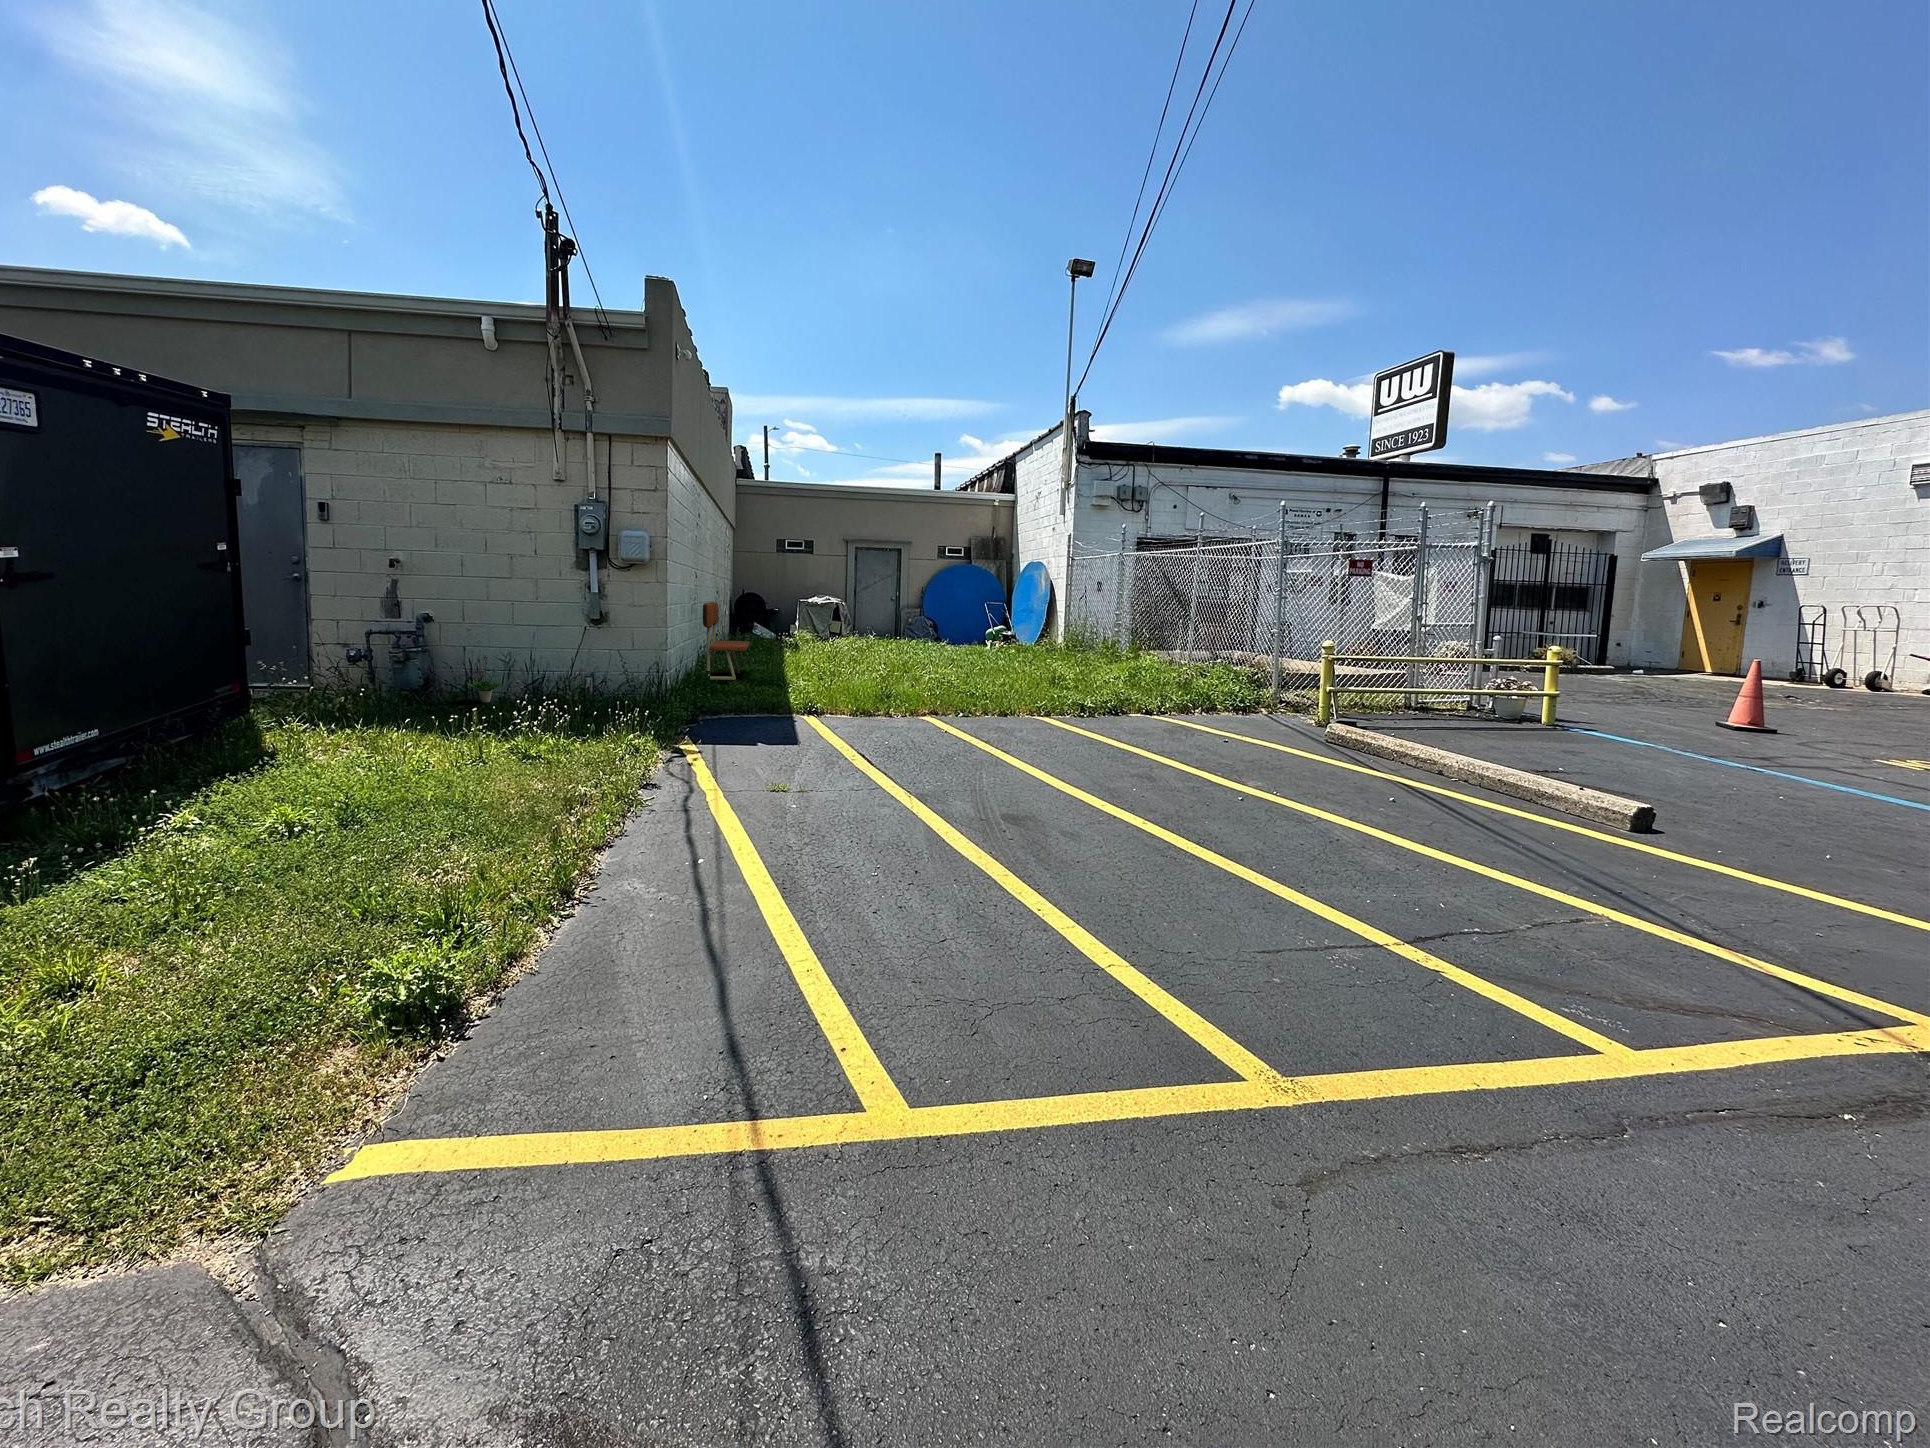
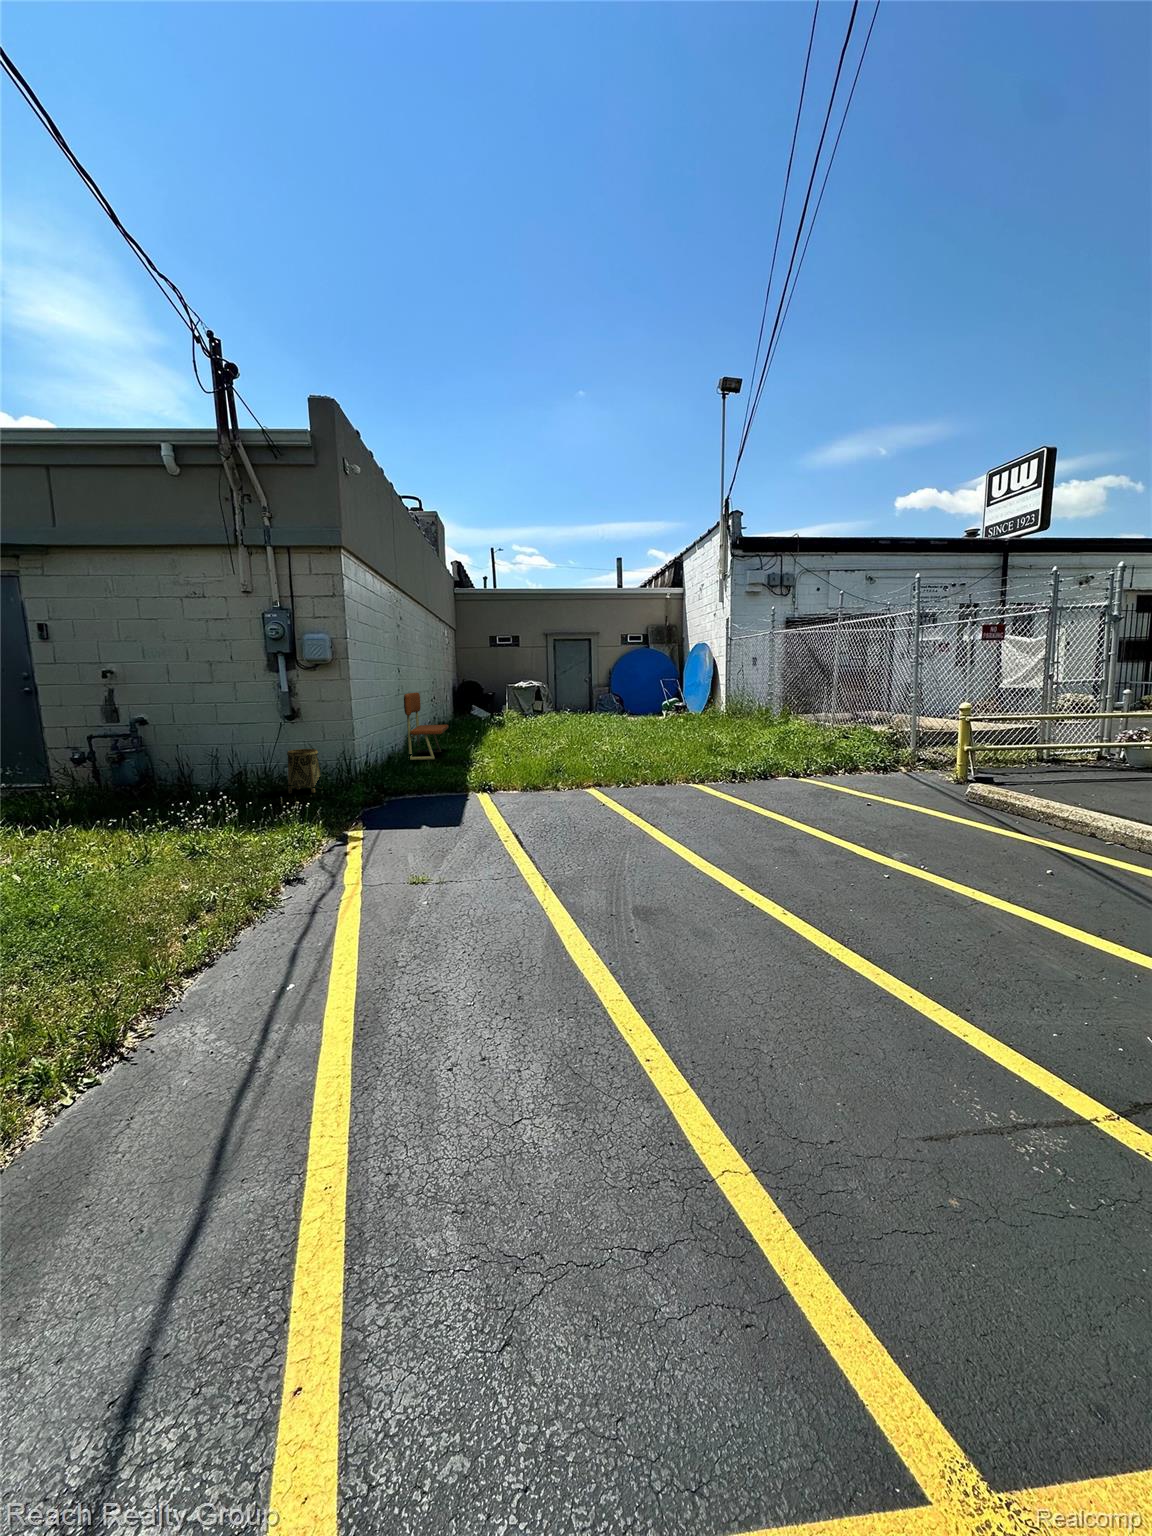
potted plant: present [467,655,503,702] -> none [177,752,211,794]
basket: none [593,658,628,707] -> present [287,749,321,793]

